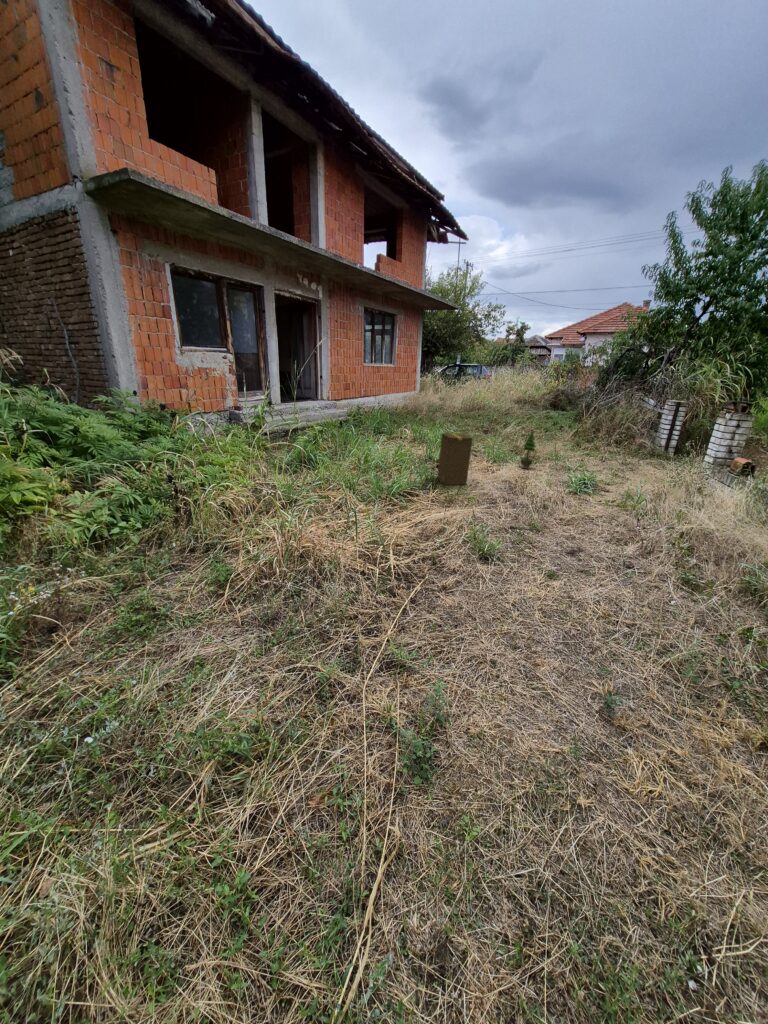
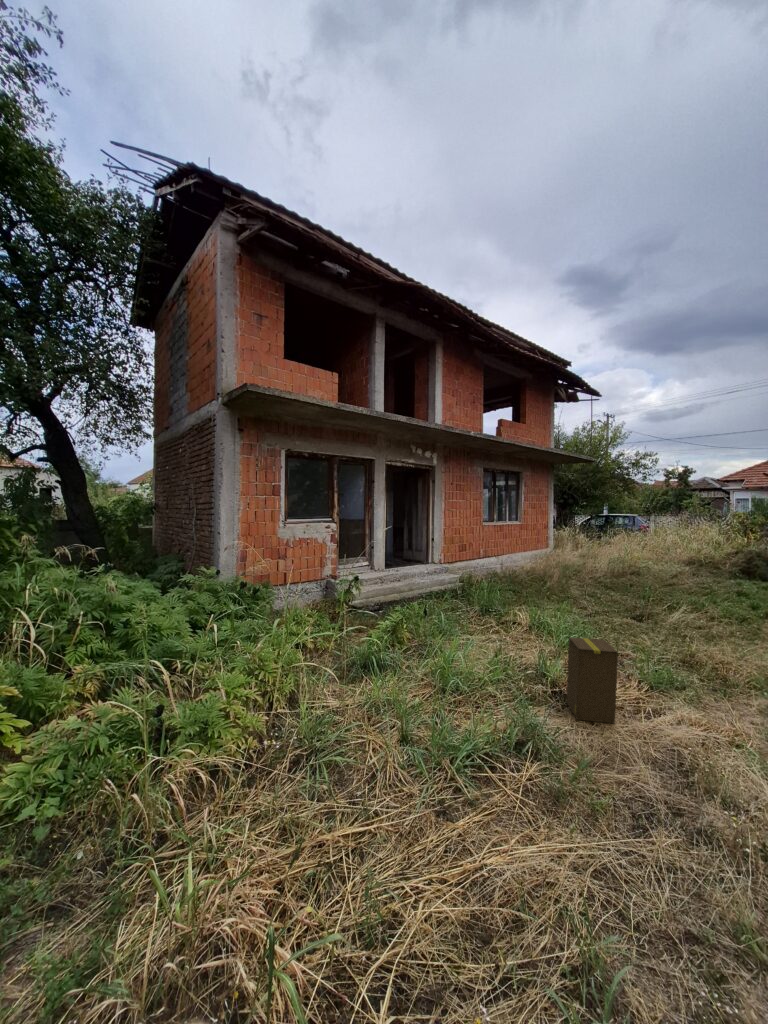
potted tree: present [520,430,536,468] -> none [708,632,736,693]

